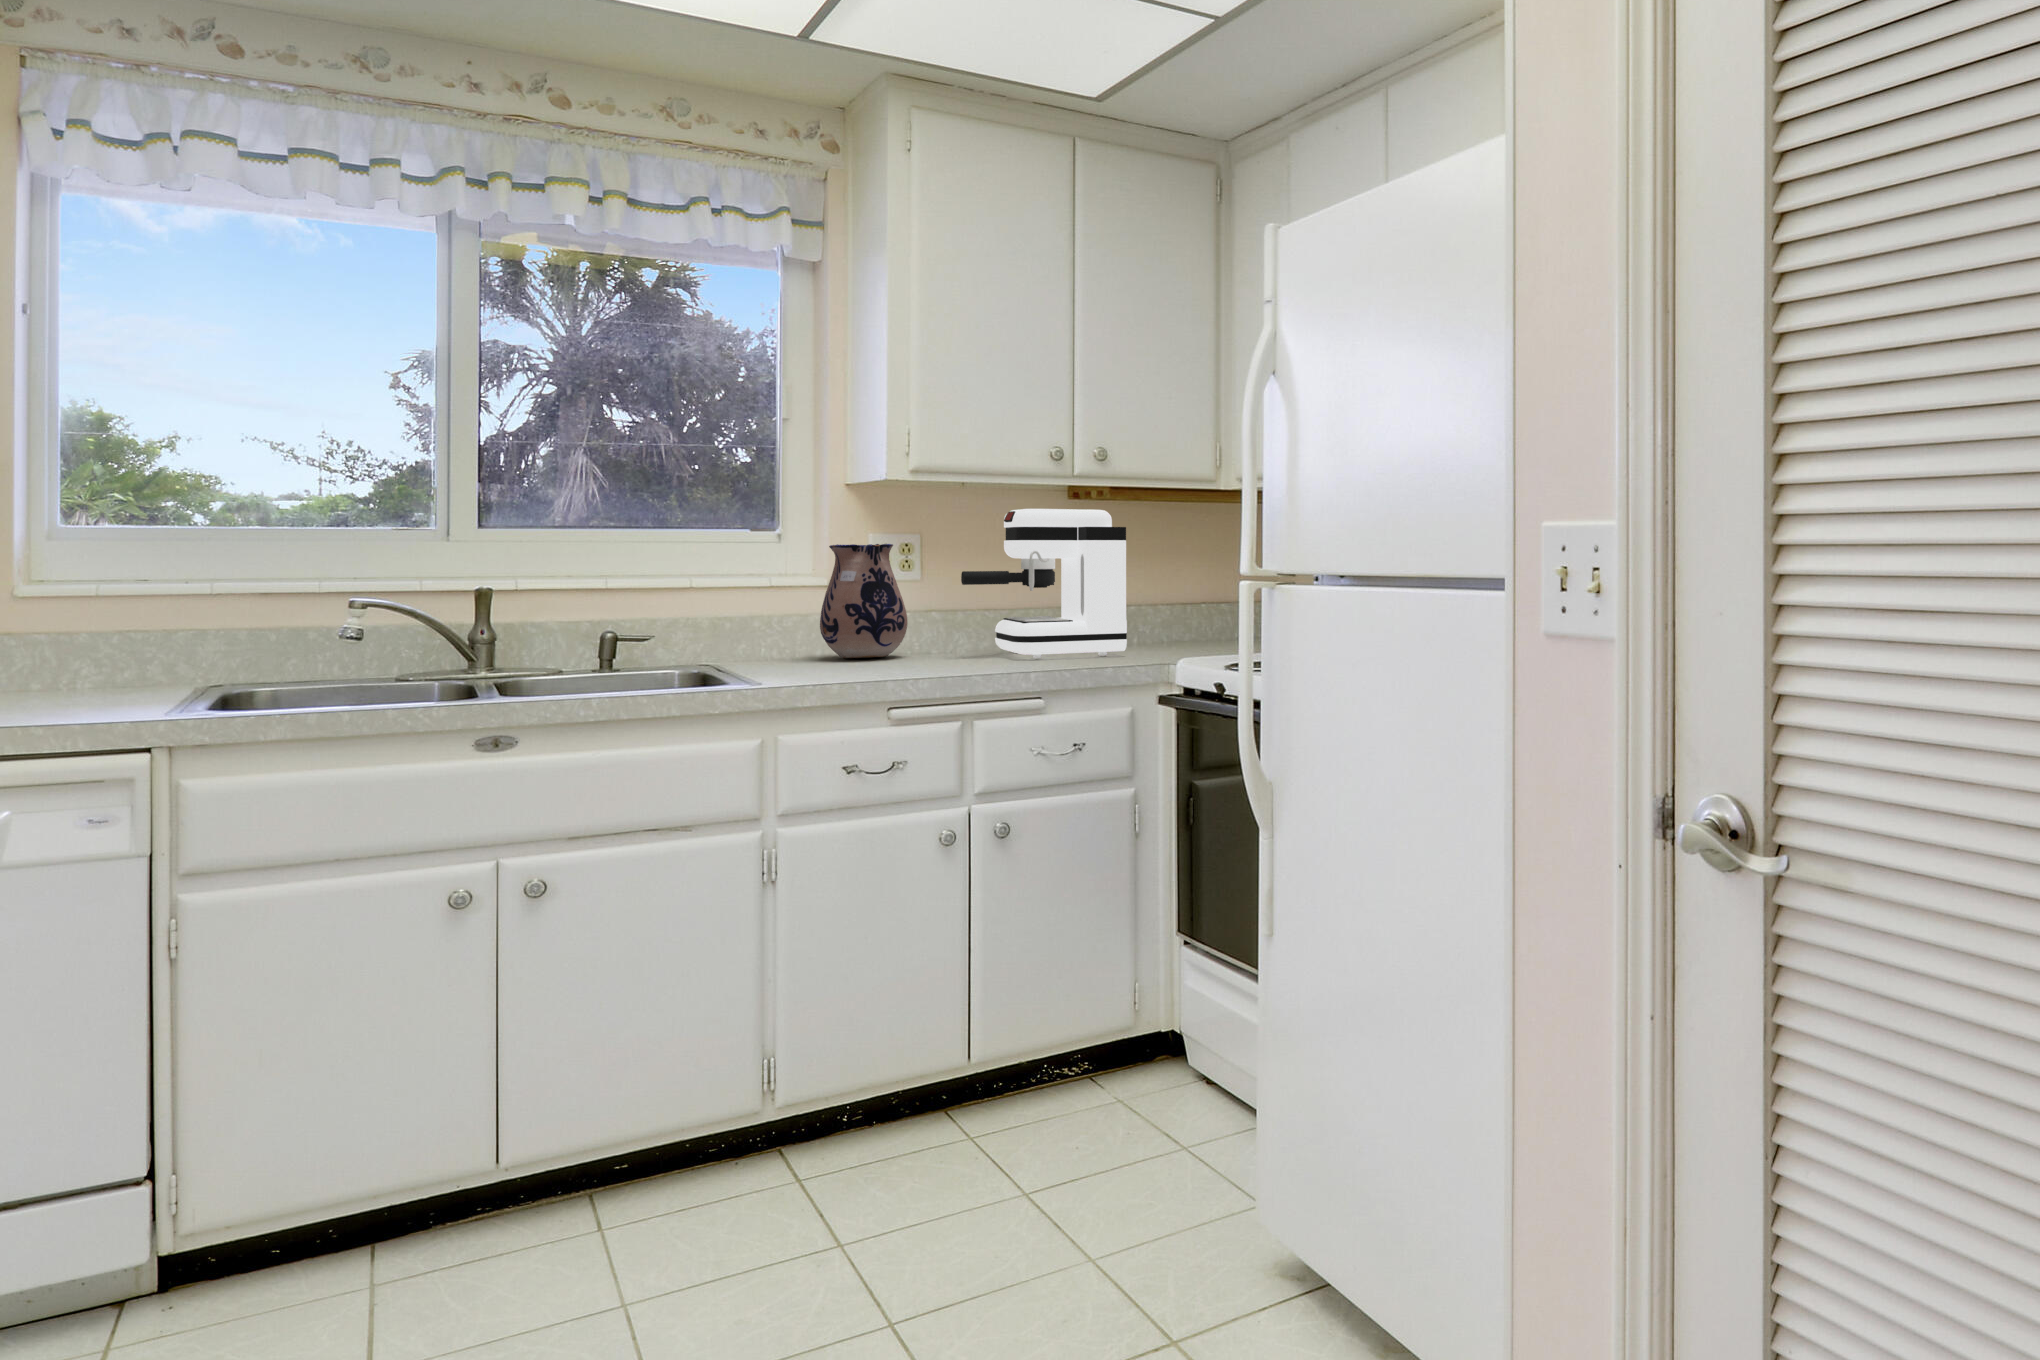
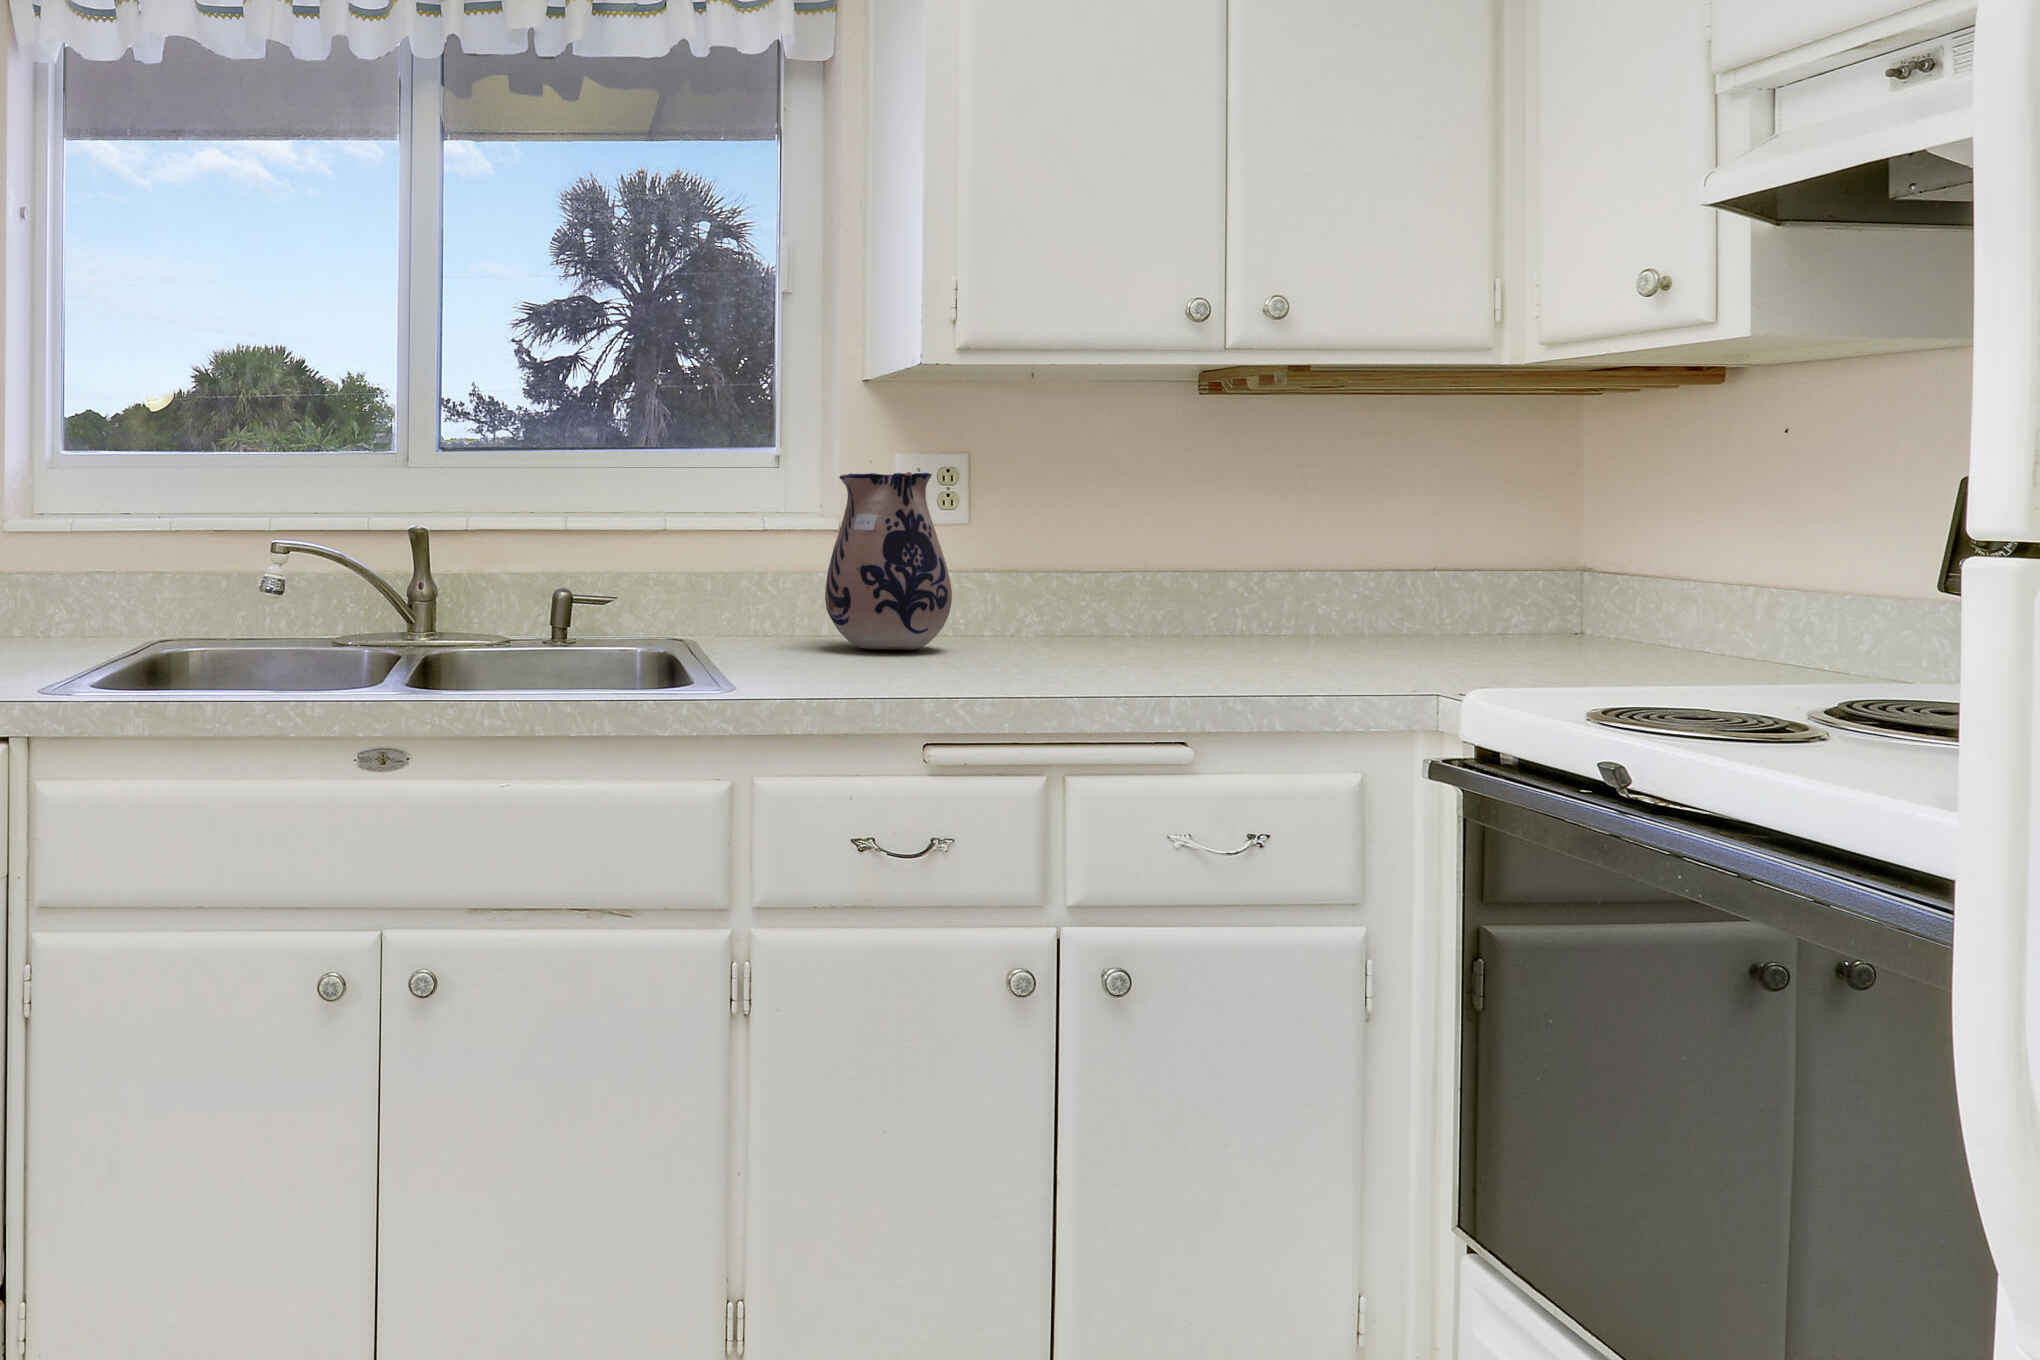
coffee maker: present [961,509,1127,658] -> none [1037,409,1340,670]

